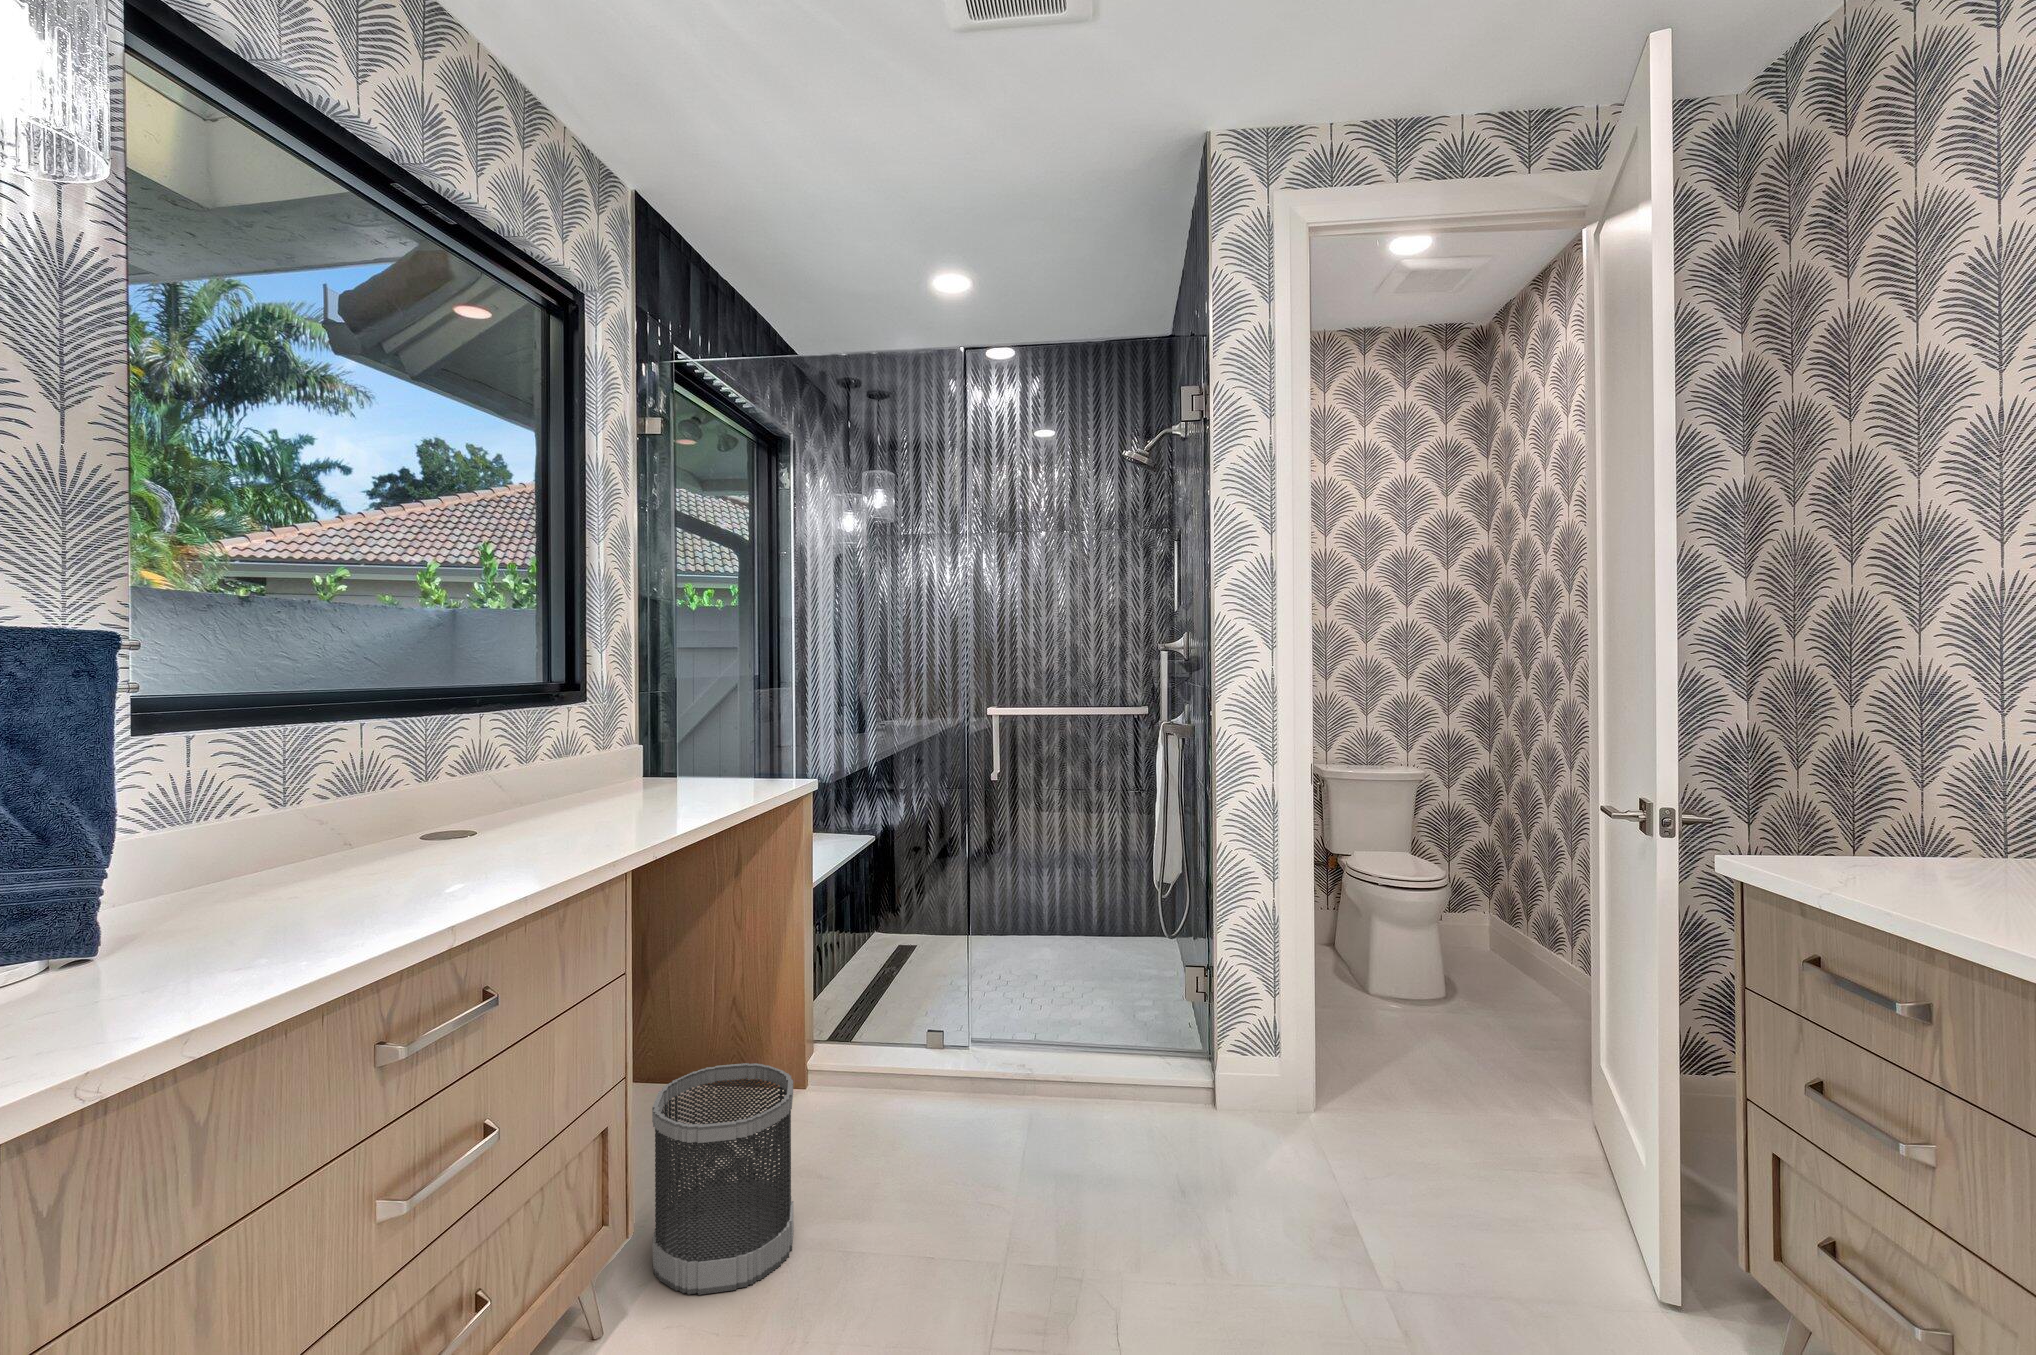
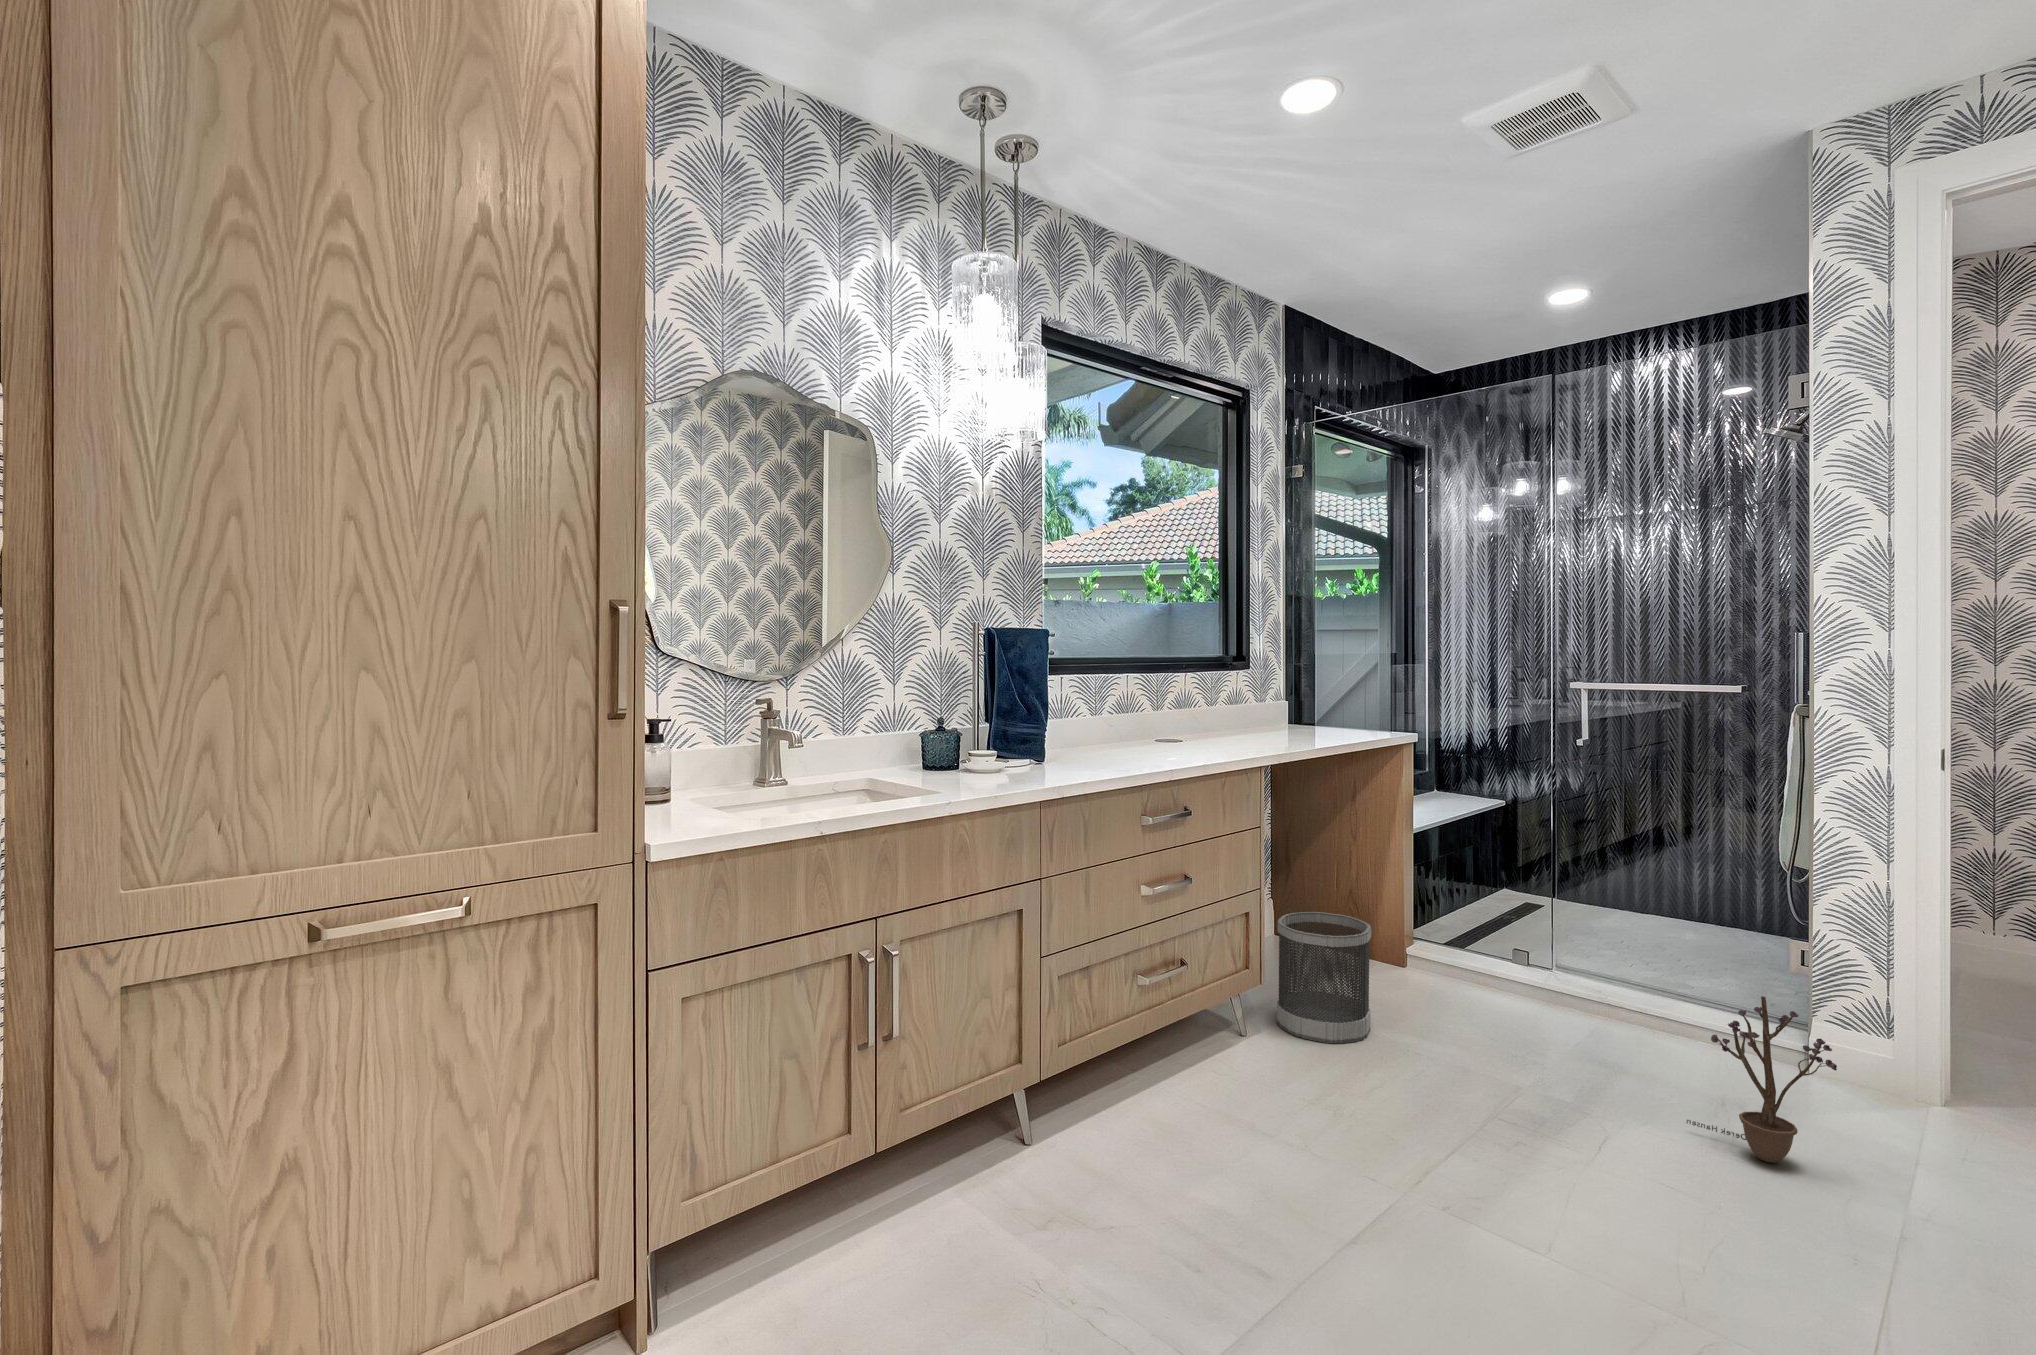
decorative plant: none [1188,1088,1337,1286] -> present [1687,997,1837,1163]

